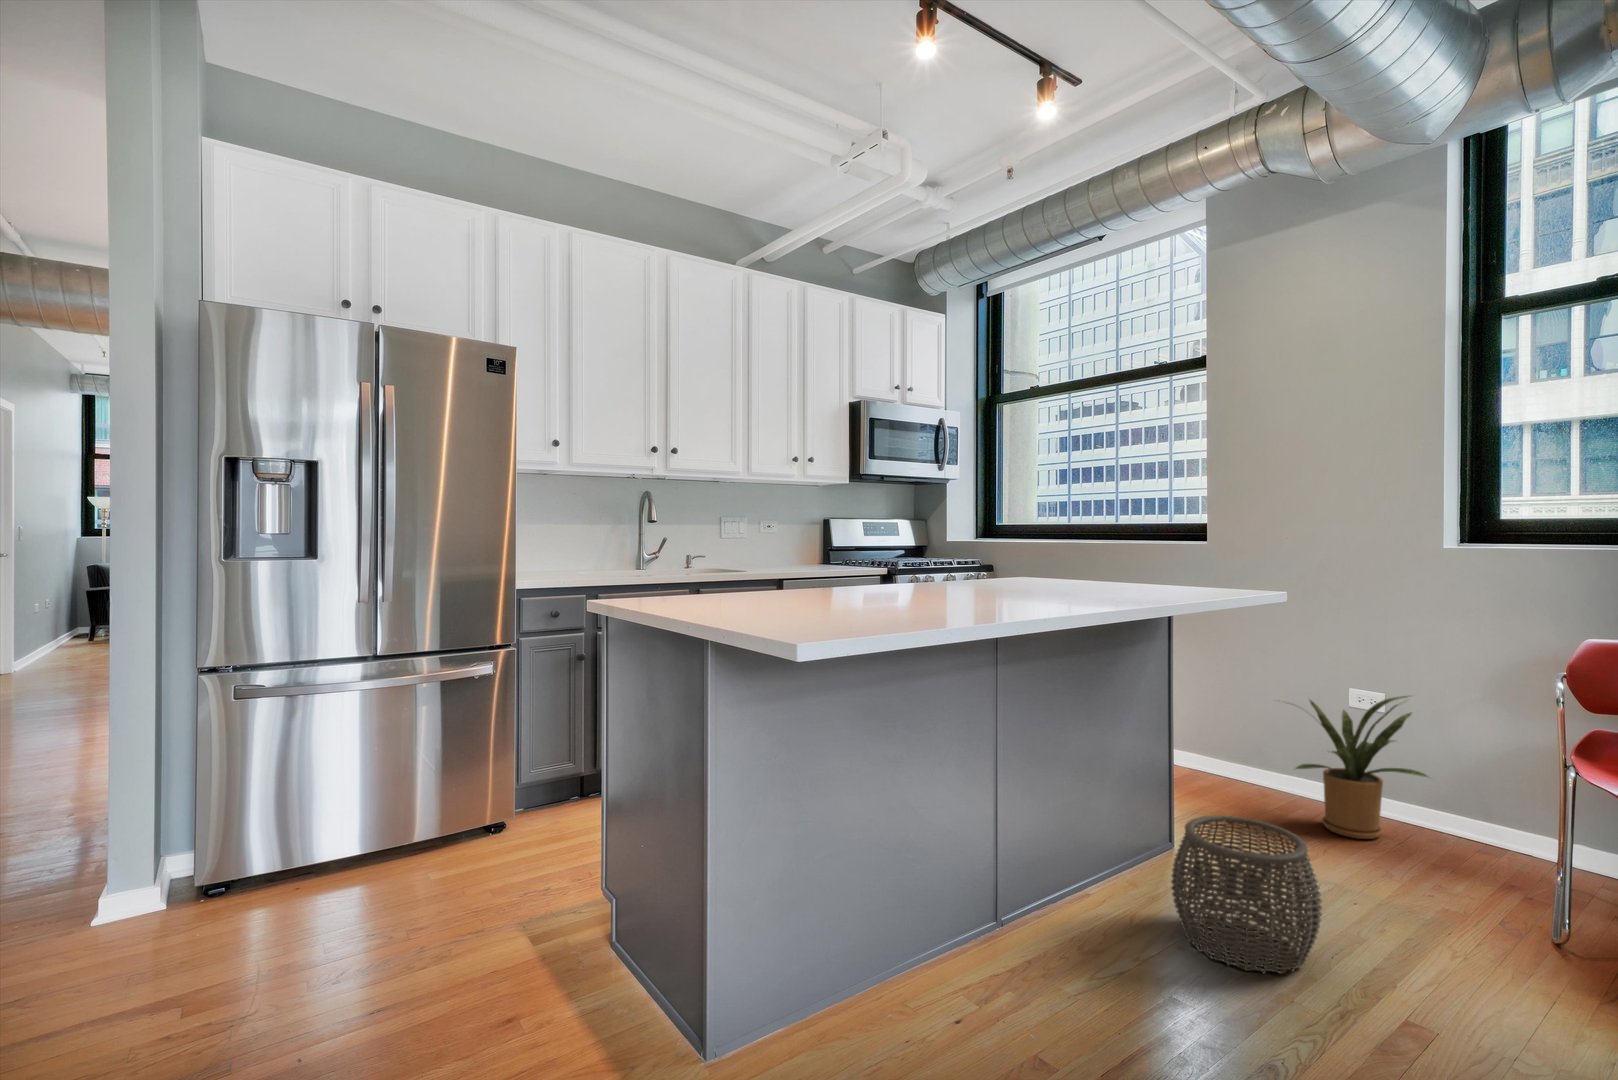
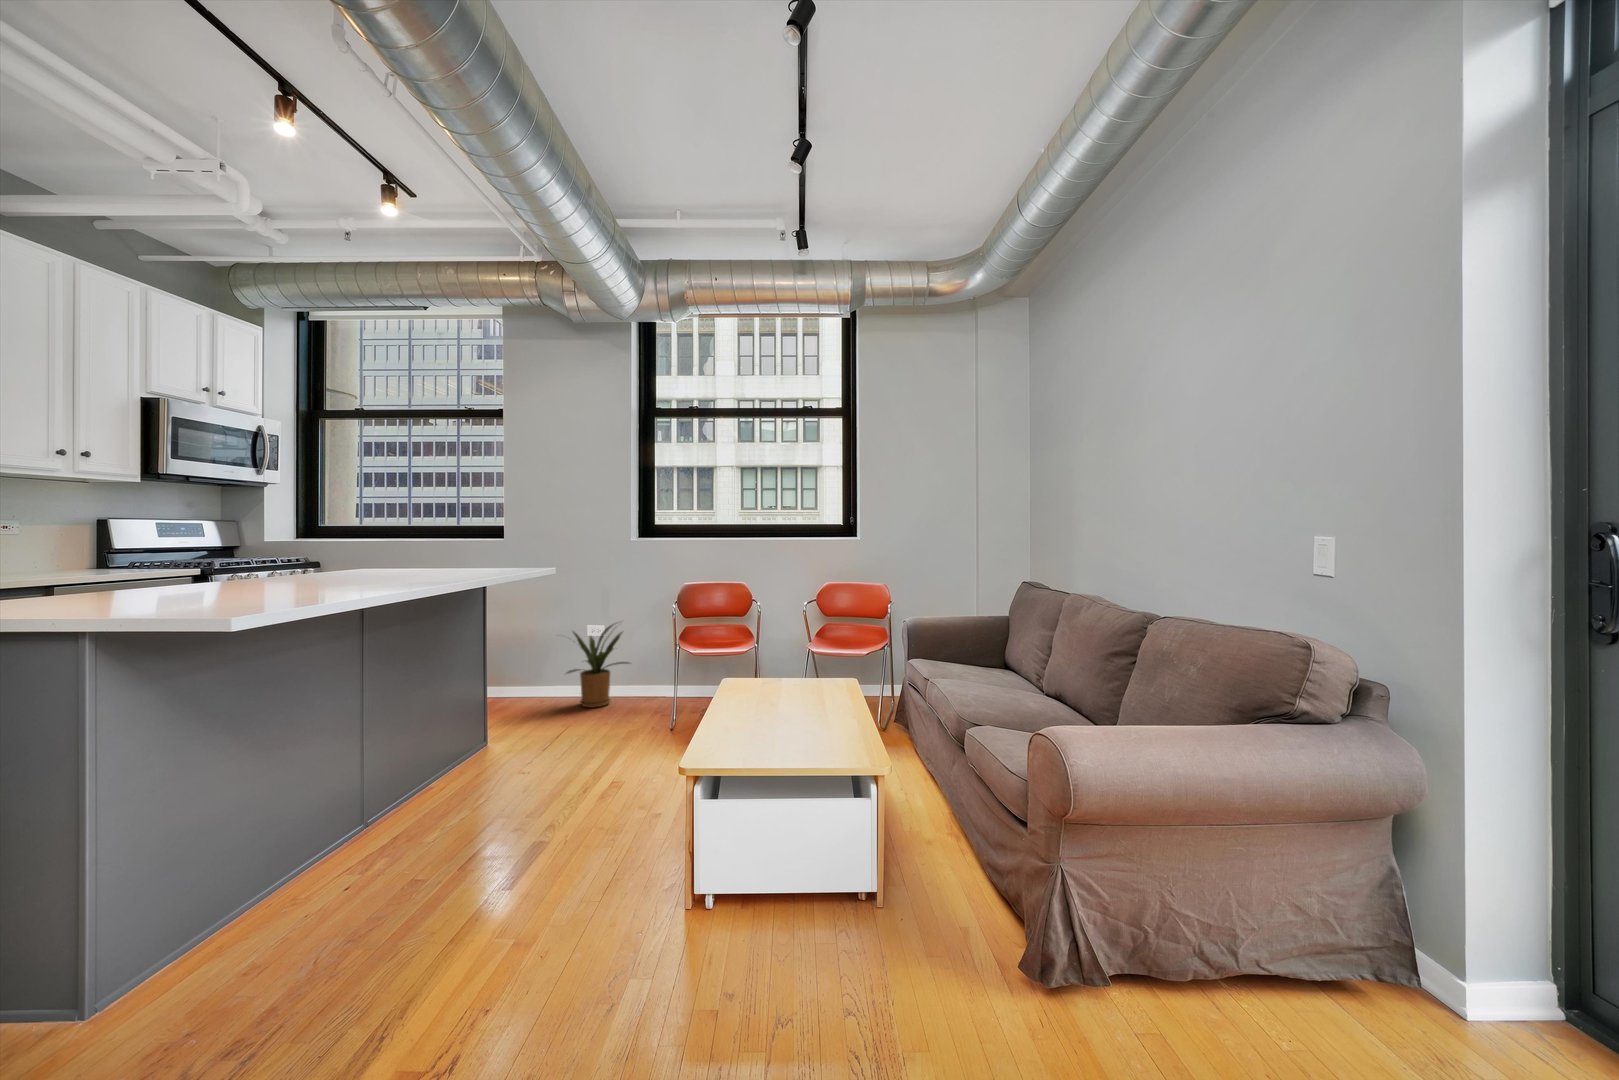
woven basket: present [1171,816,1322,974] -> none [497,699,583,786]

